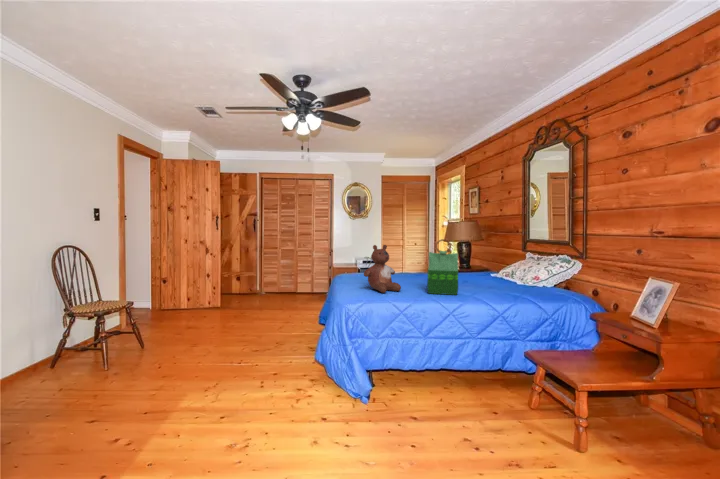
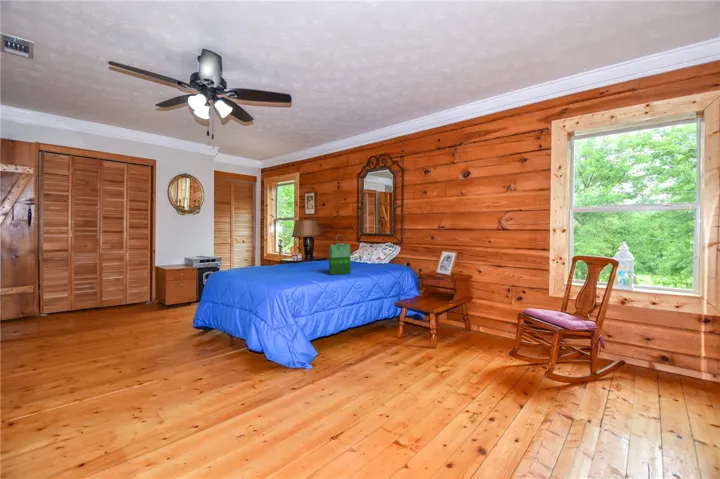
stuffed bear: present [364,245,401,293] -> none [283,240,311,278]

